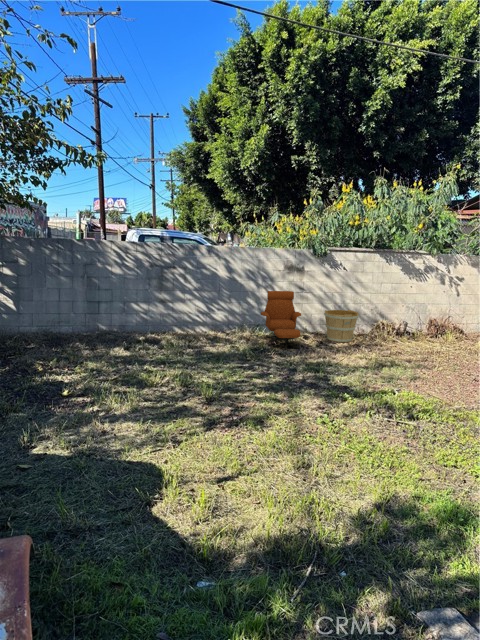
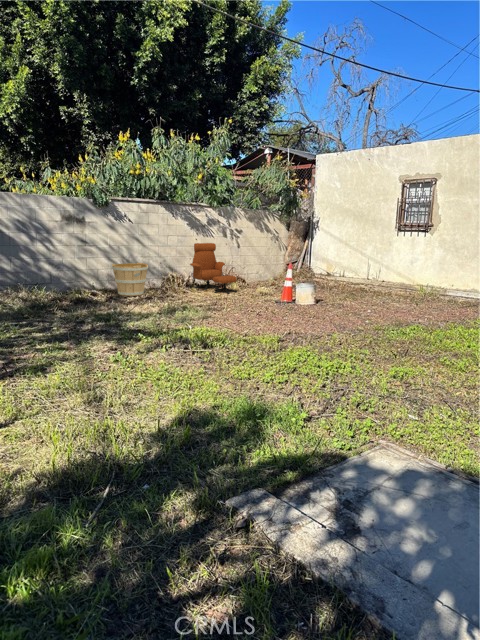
lounge chair: present [261,291,301,350] -> present [190,243,237,294]

